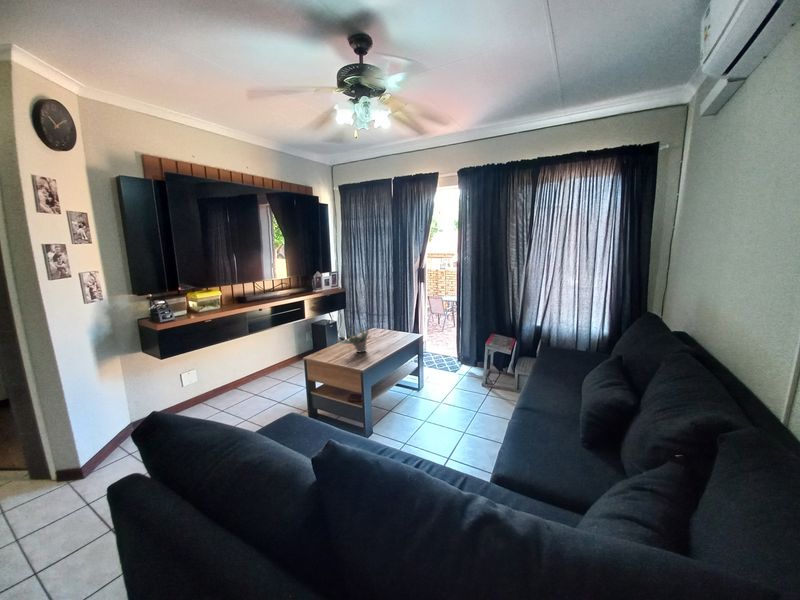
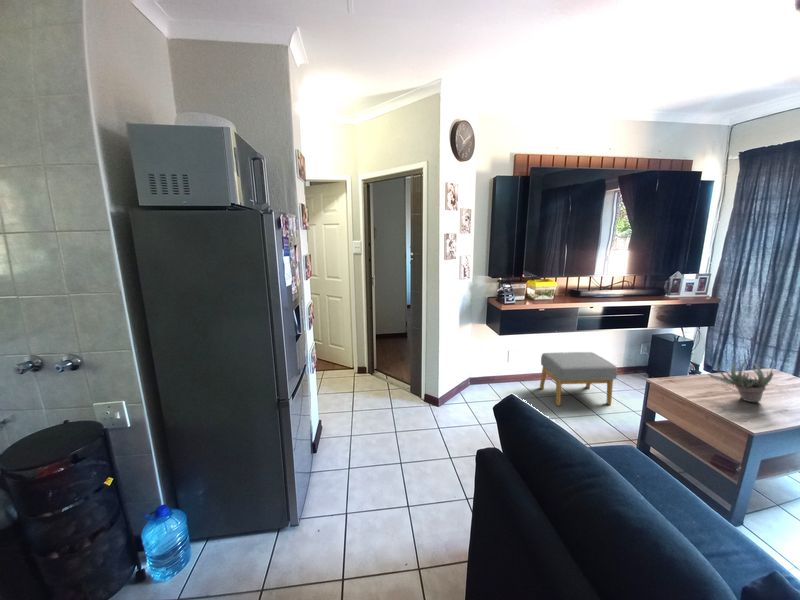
footstool: none [220,349,290,408] -> present [540,352,617,406]

